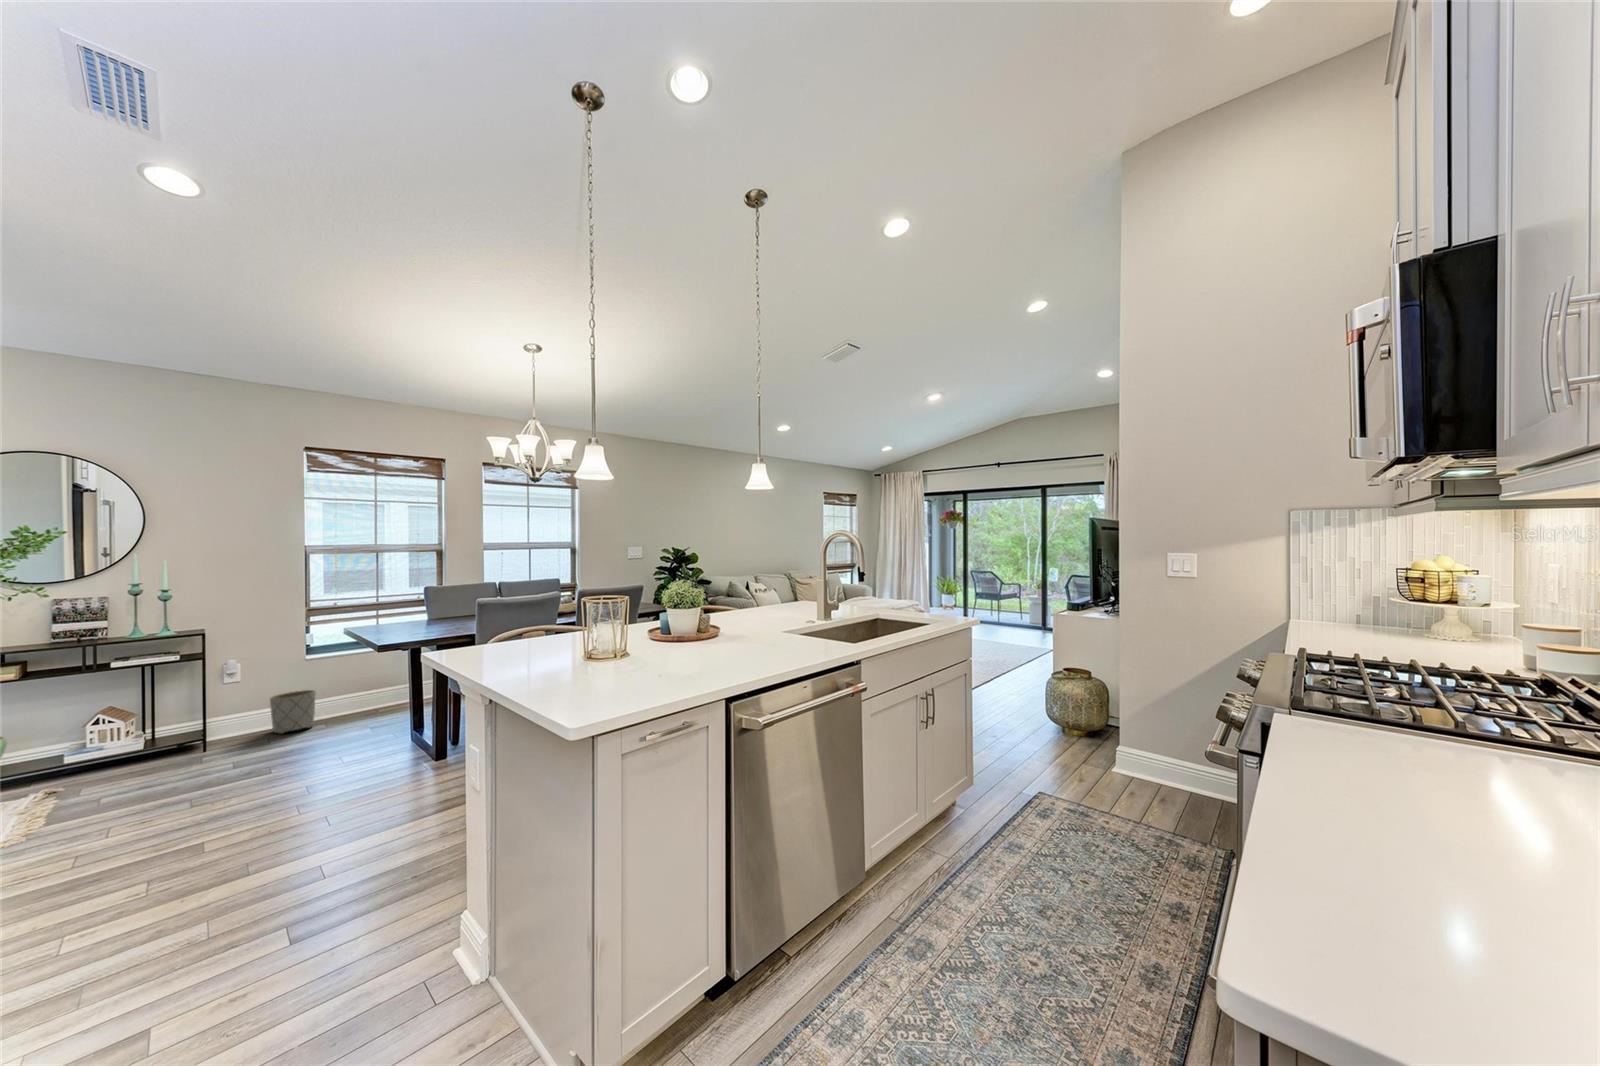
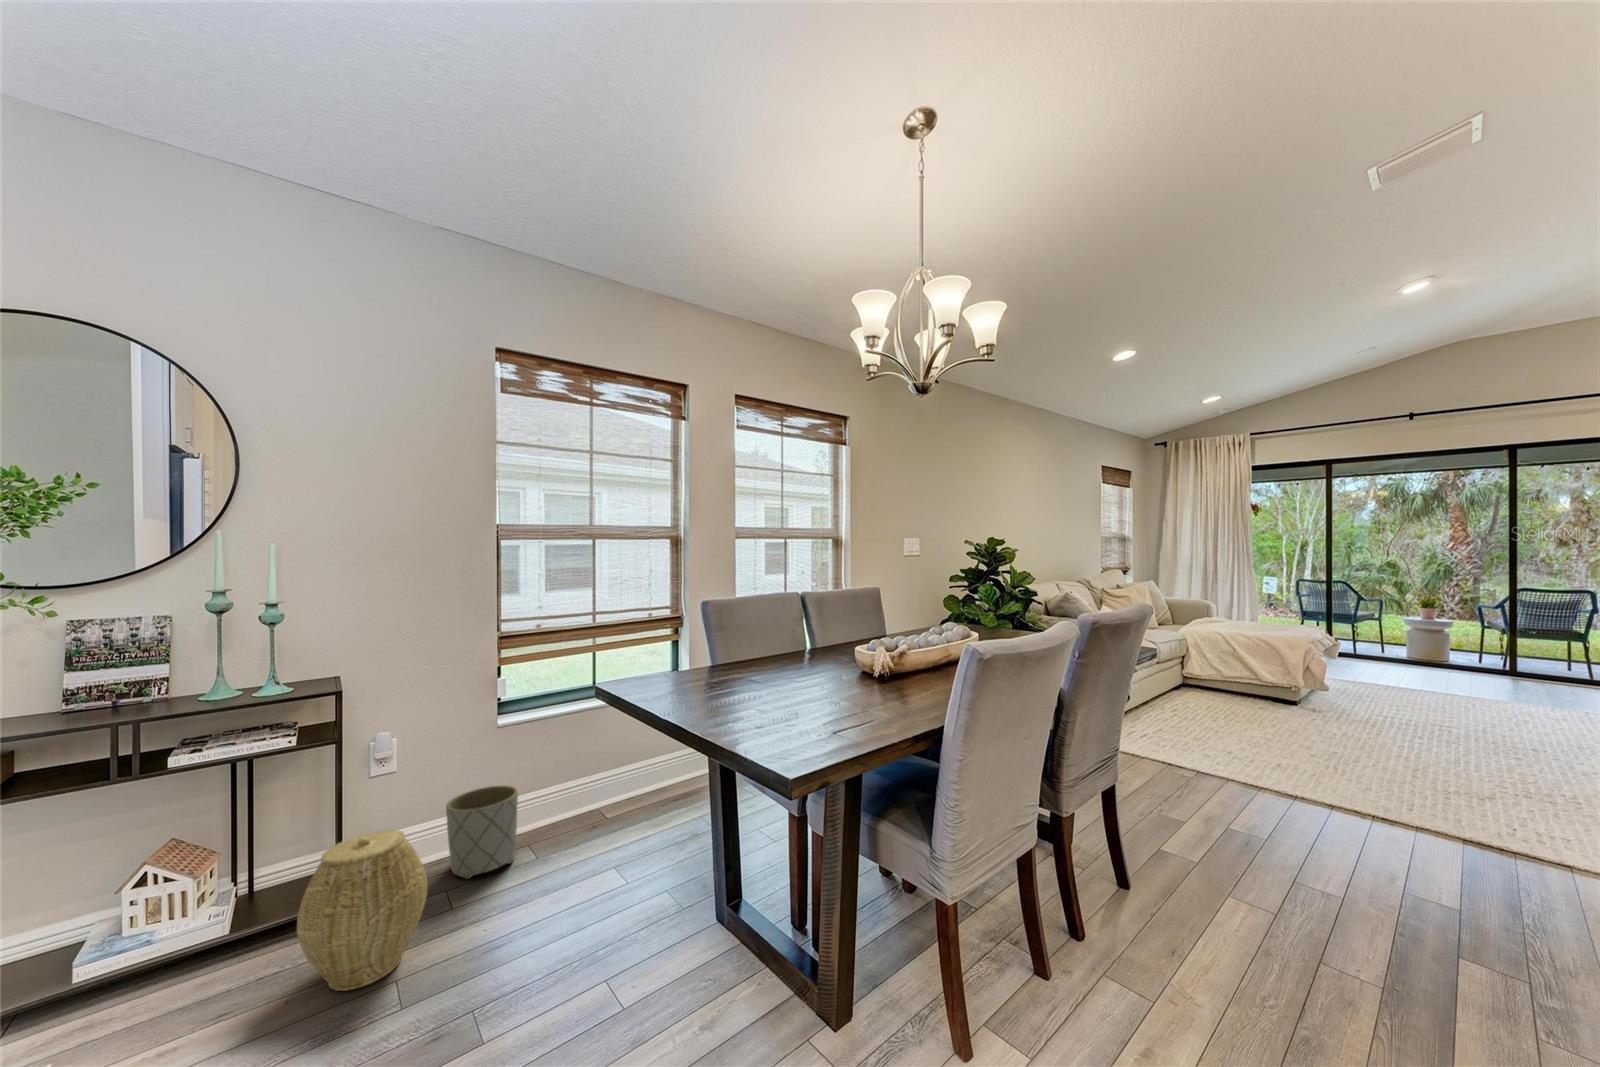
woven basket: none [181,699,252,765] -> present [297,830,427,991]

